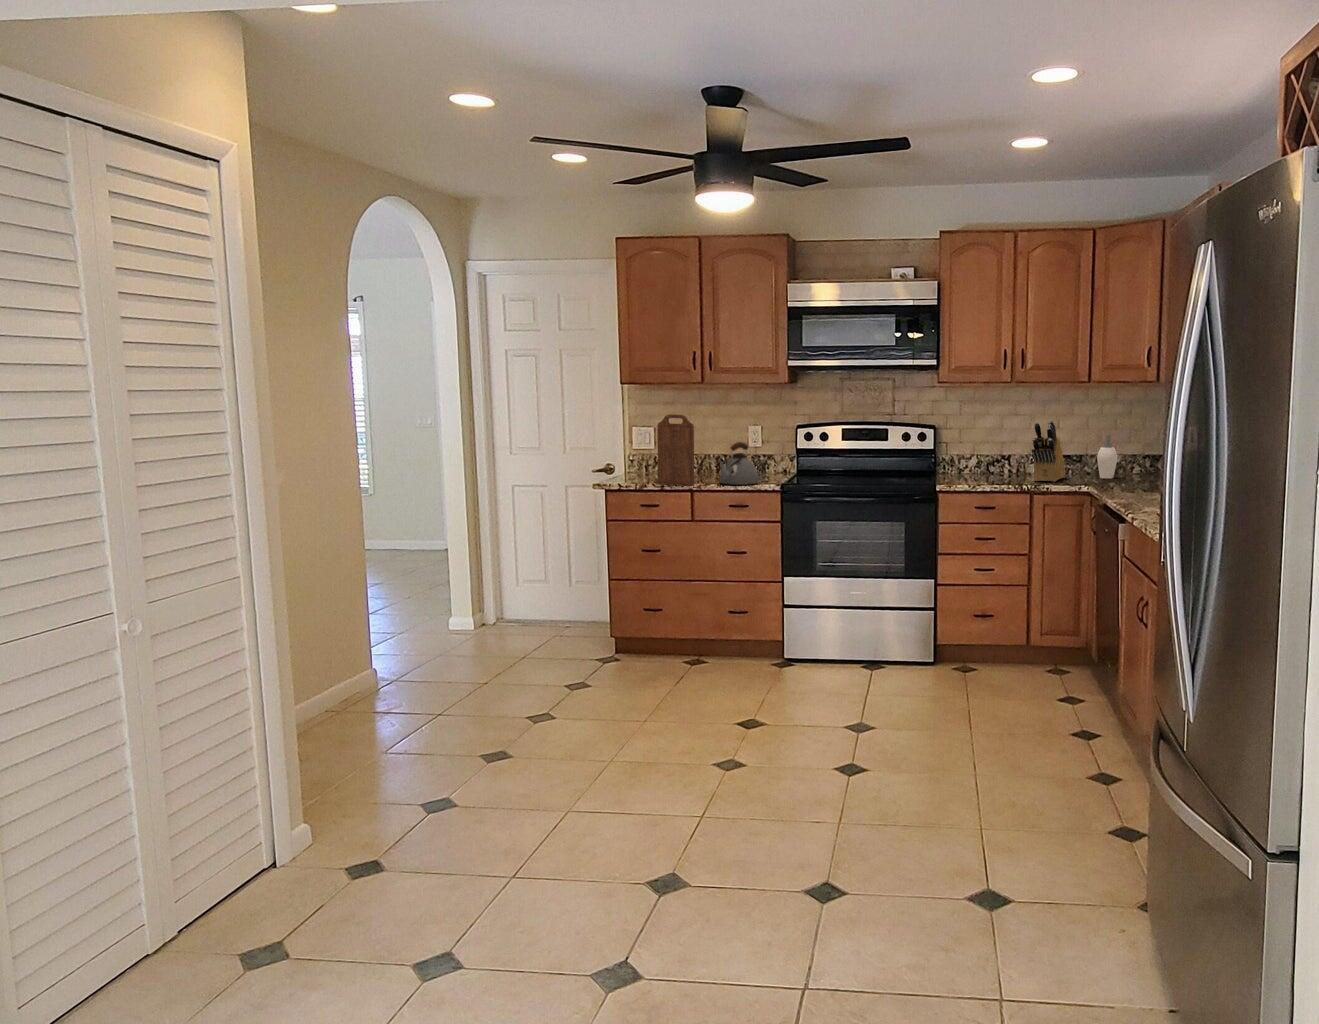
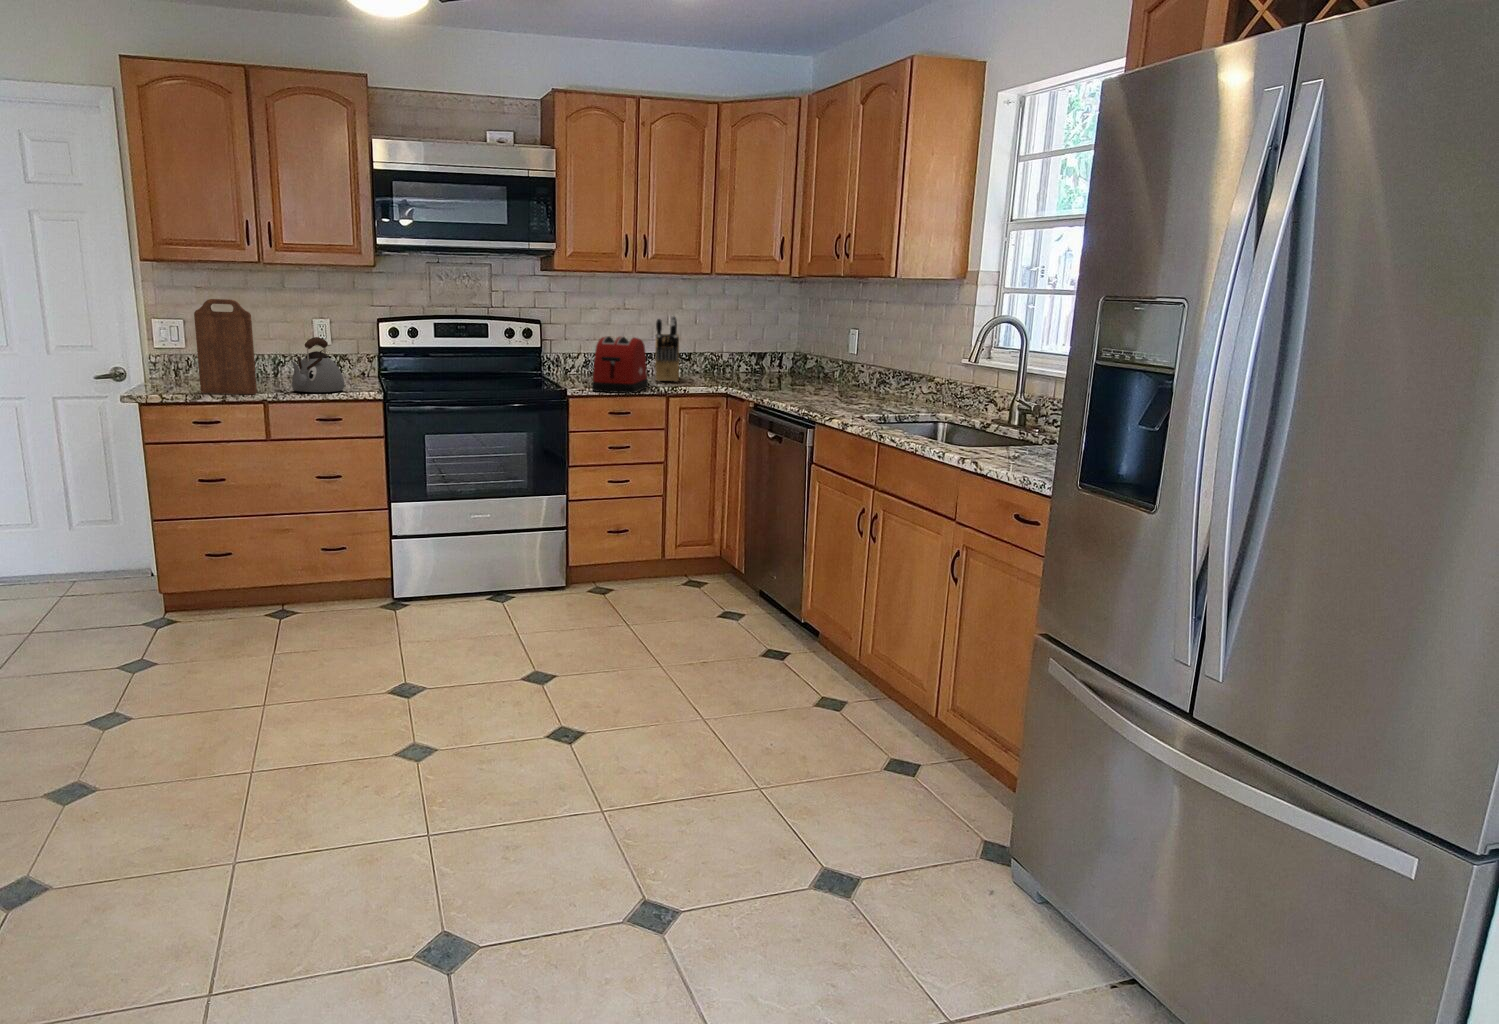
soap dispenser: present [1097,435,1117,478] -> none [707,332,727,377]
toaster: none [957,440,1016,490] -> present [592,336,648,393]

